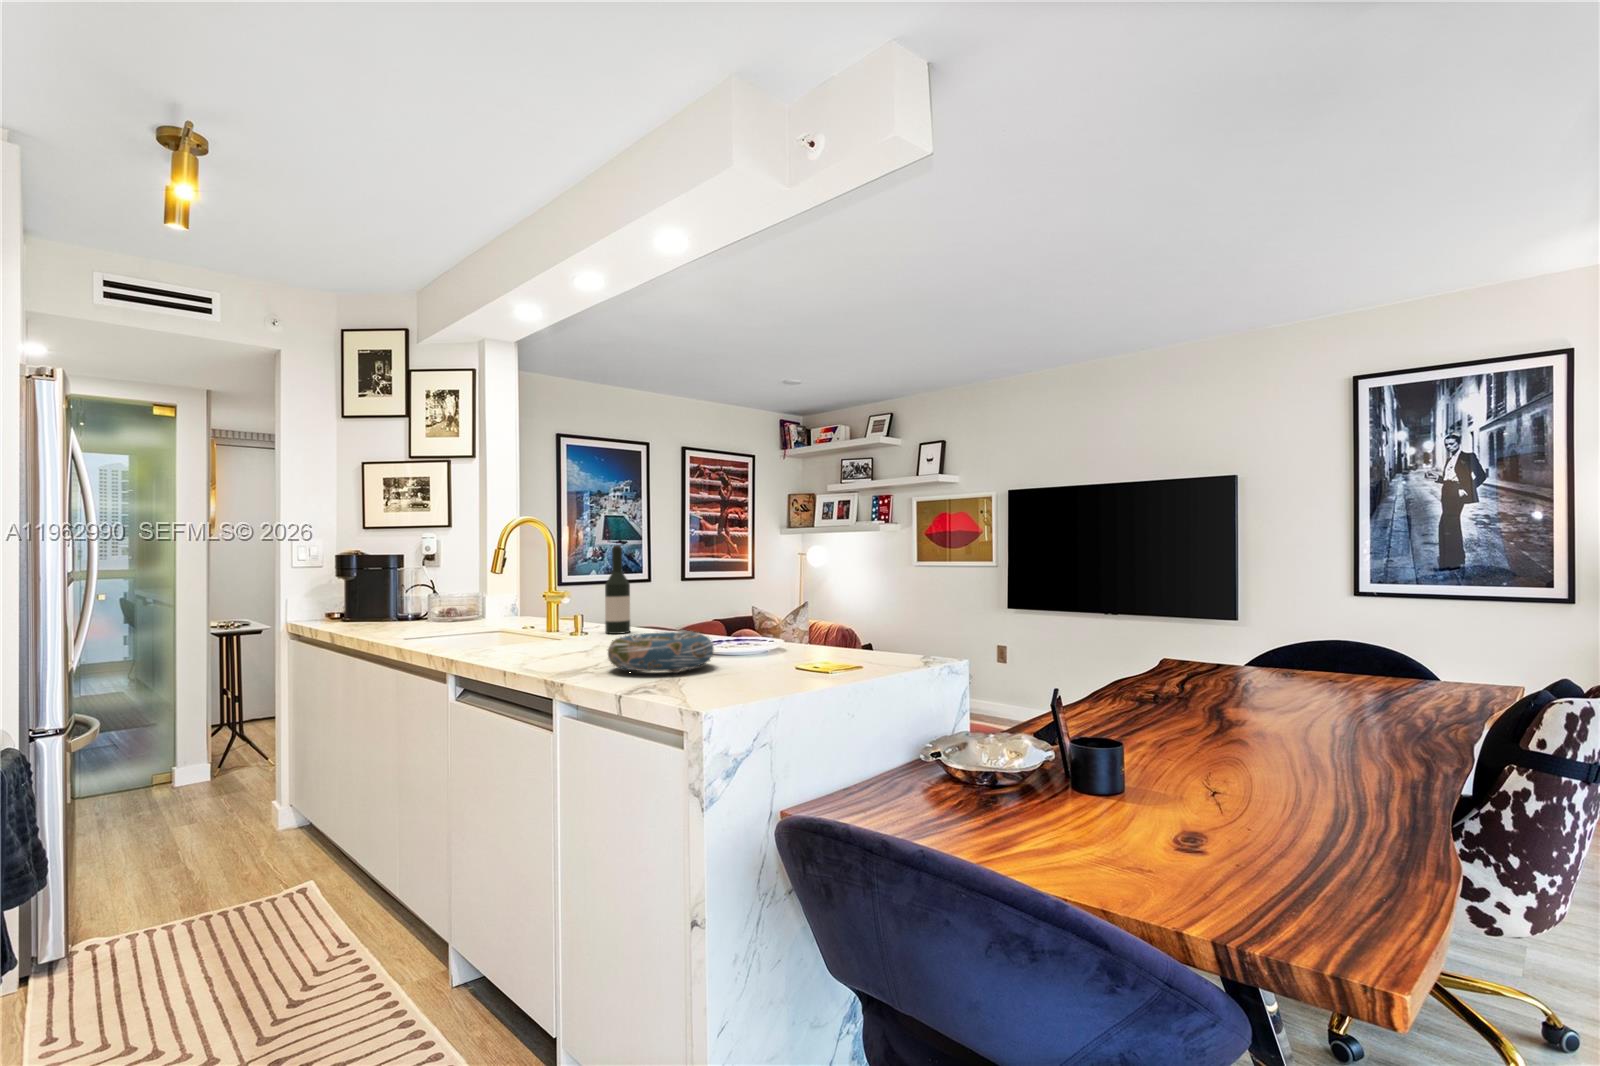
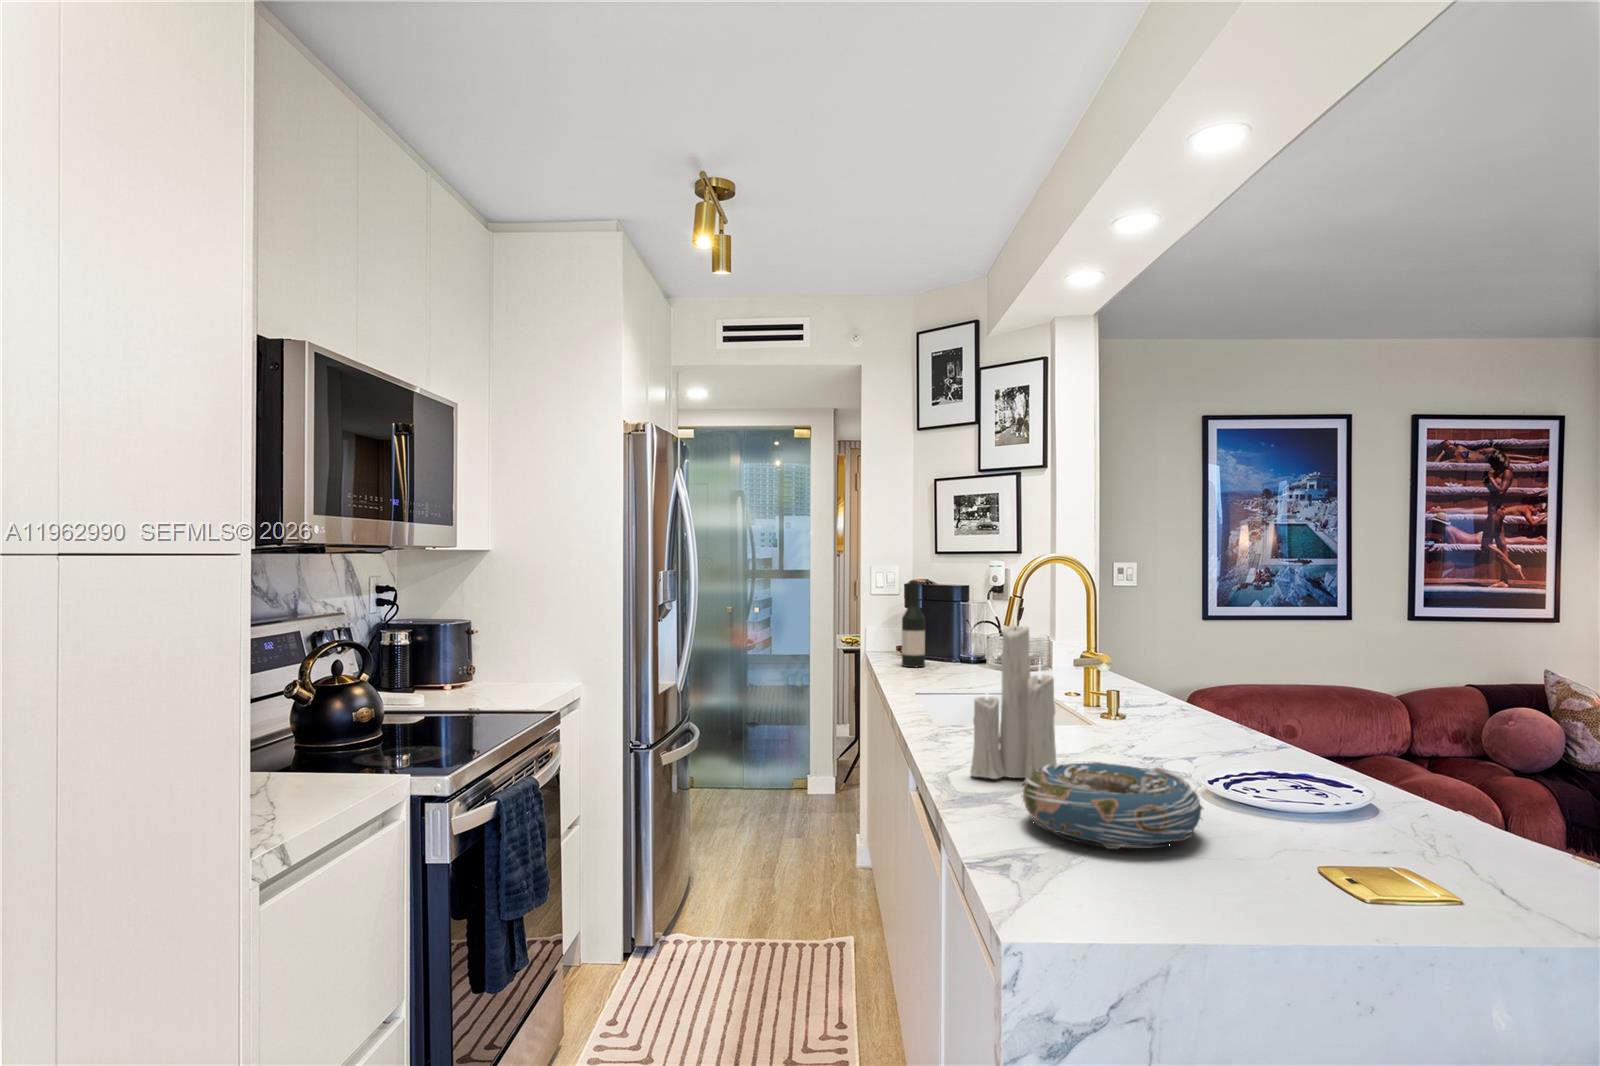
candle: none [538,534,601,663] -> present [970,609,1056,782]
wine bottle: present [605,545,630,634] -> present [902,580,925,667]

